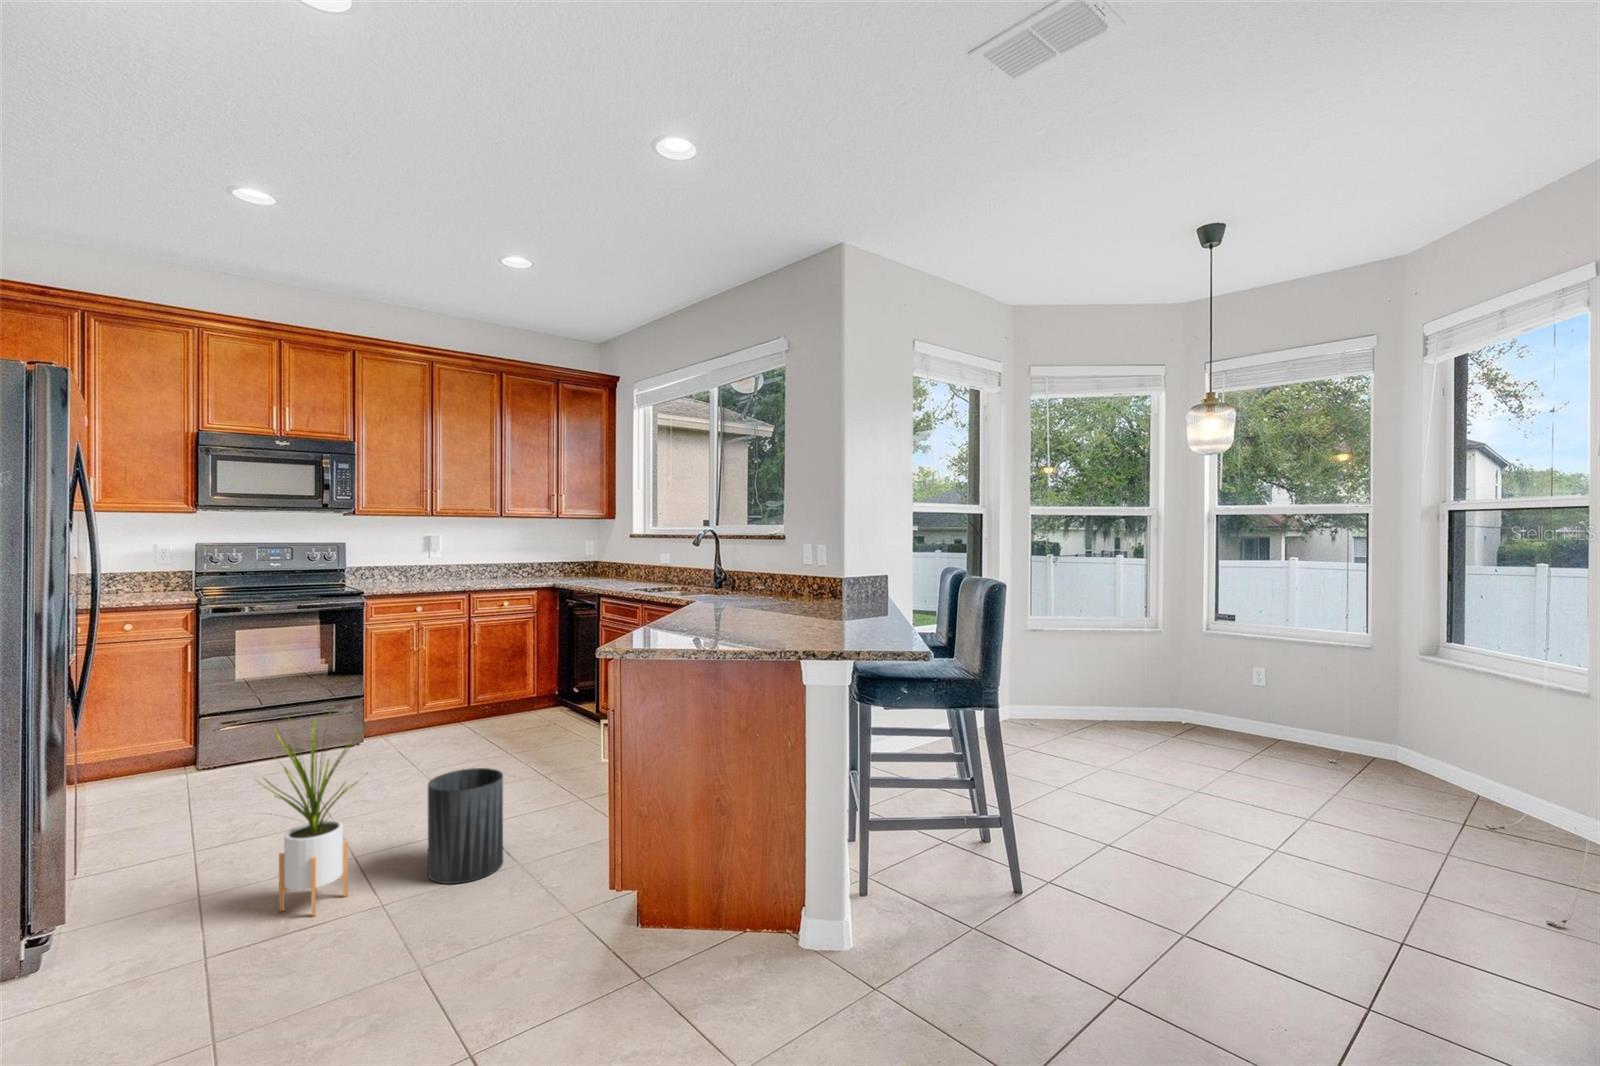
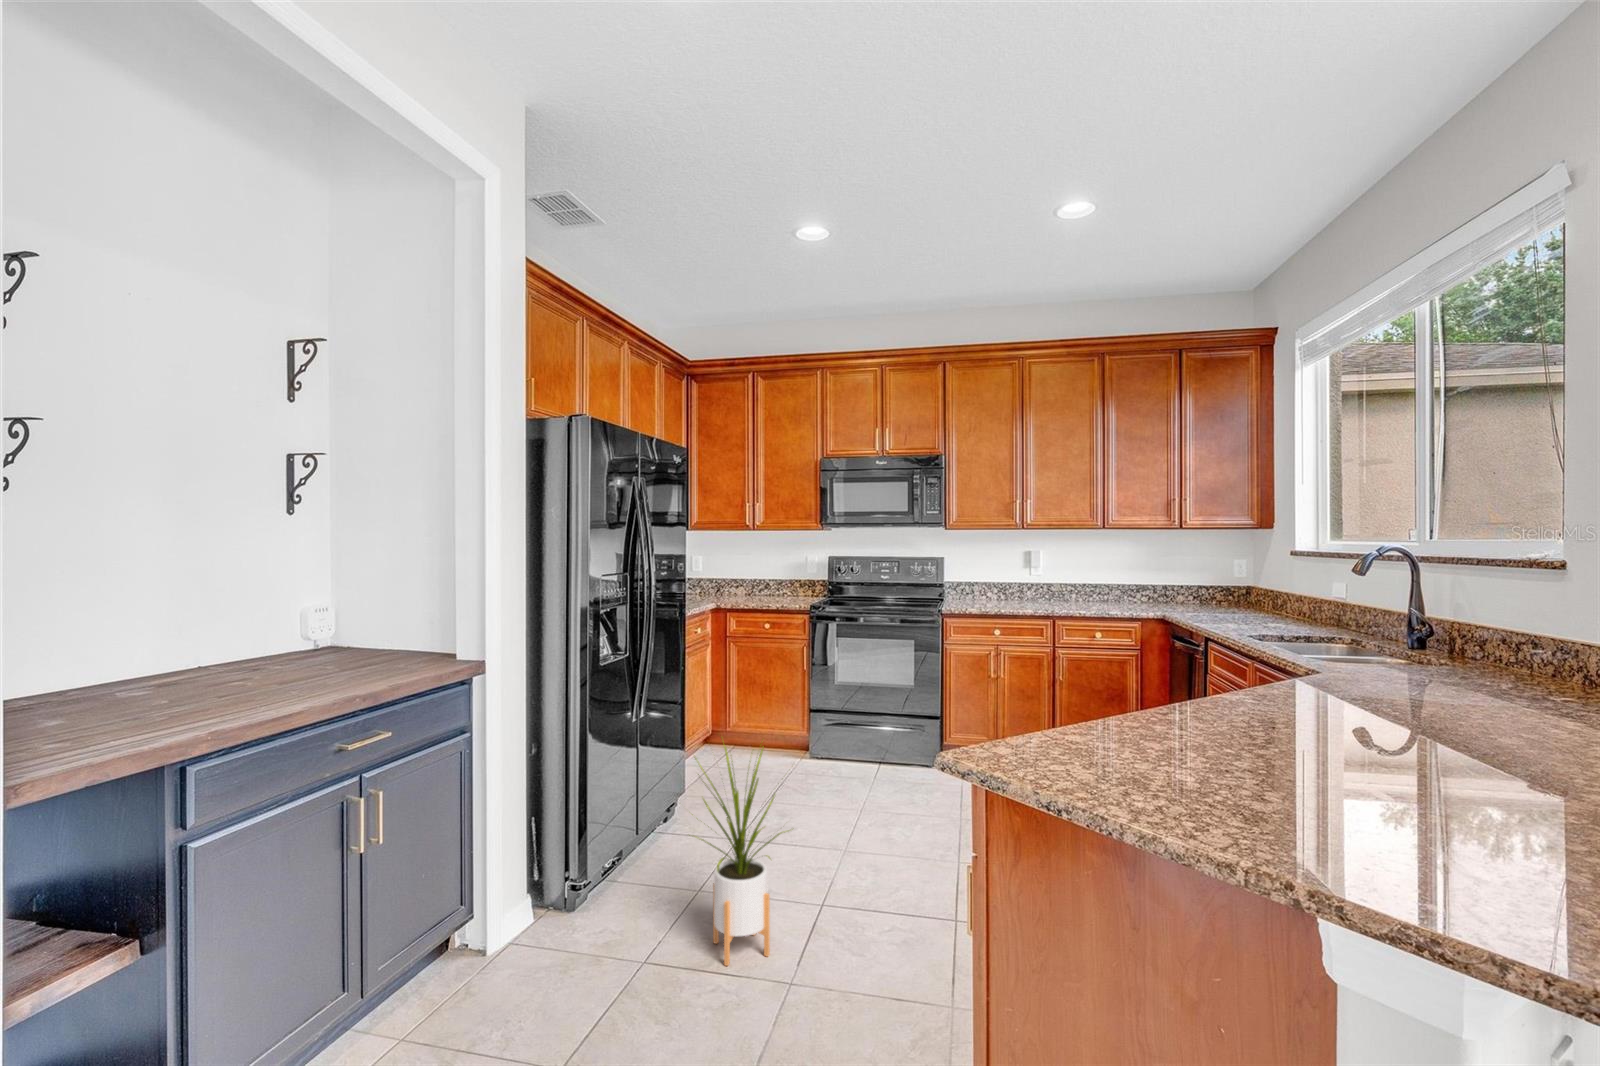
trash can: present [428,768,503,884] -> none [843,850,932,1013]

